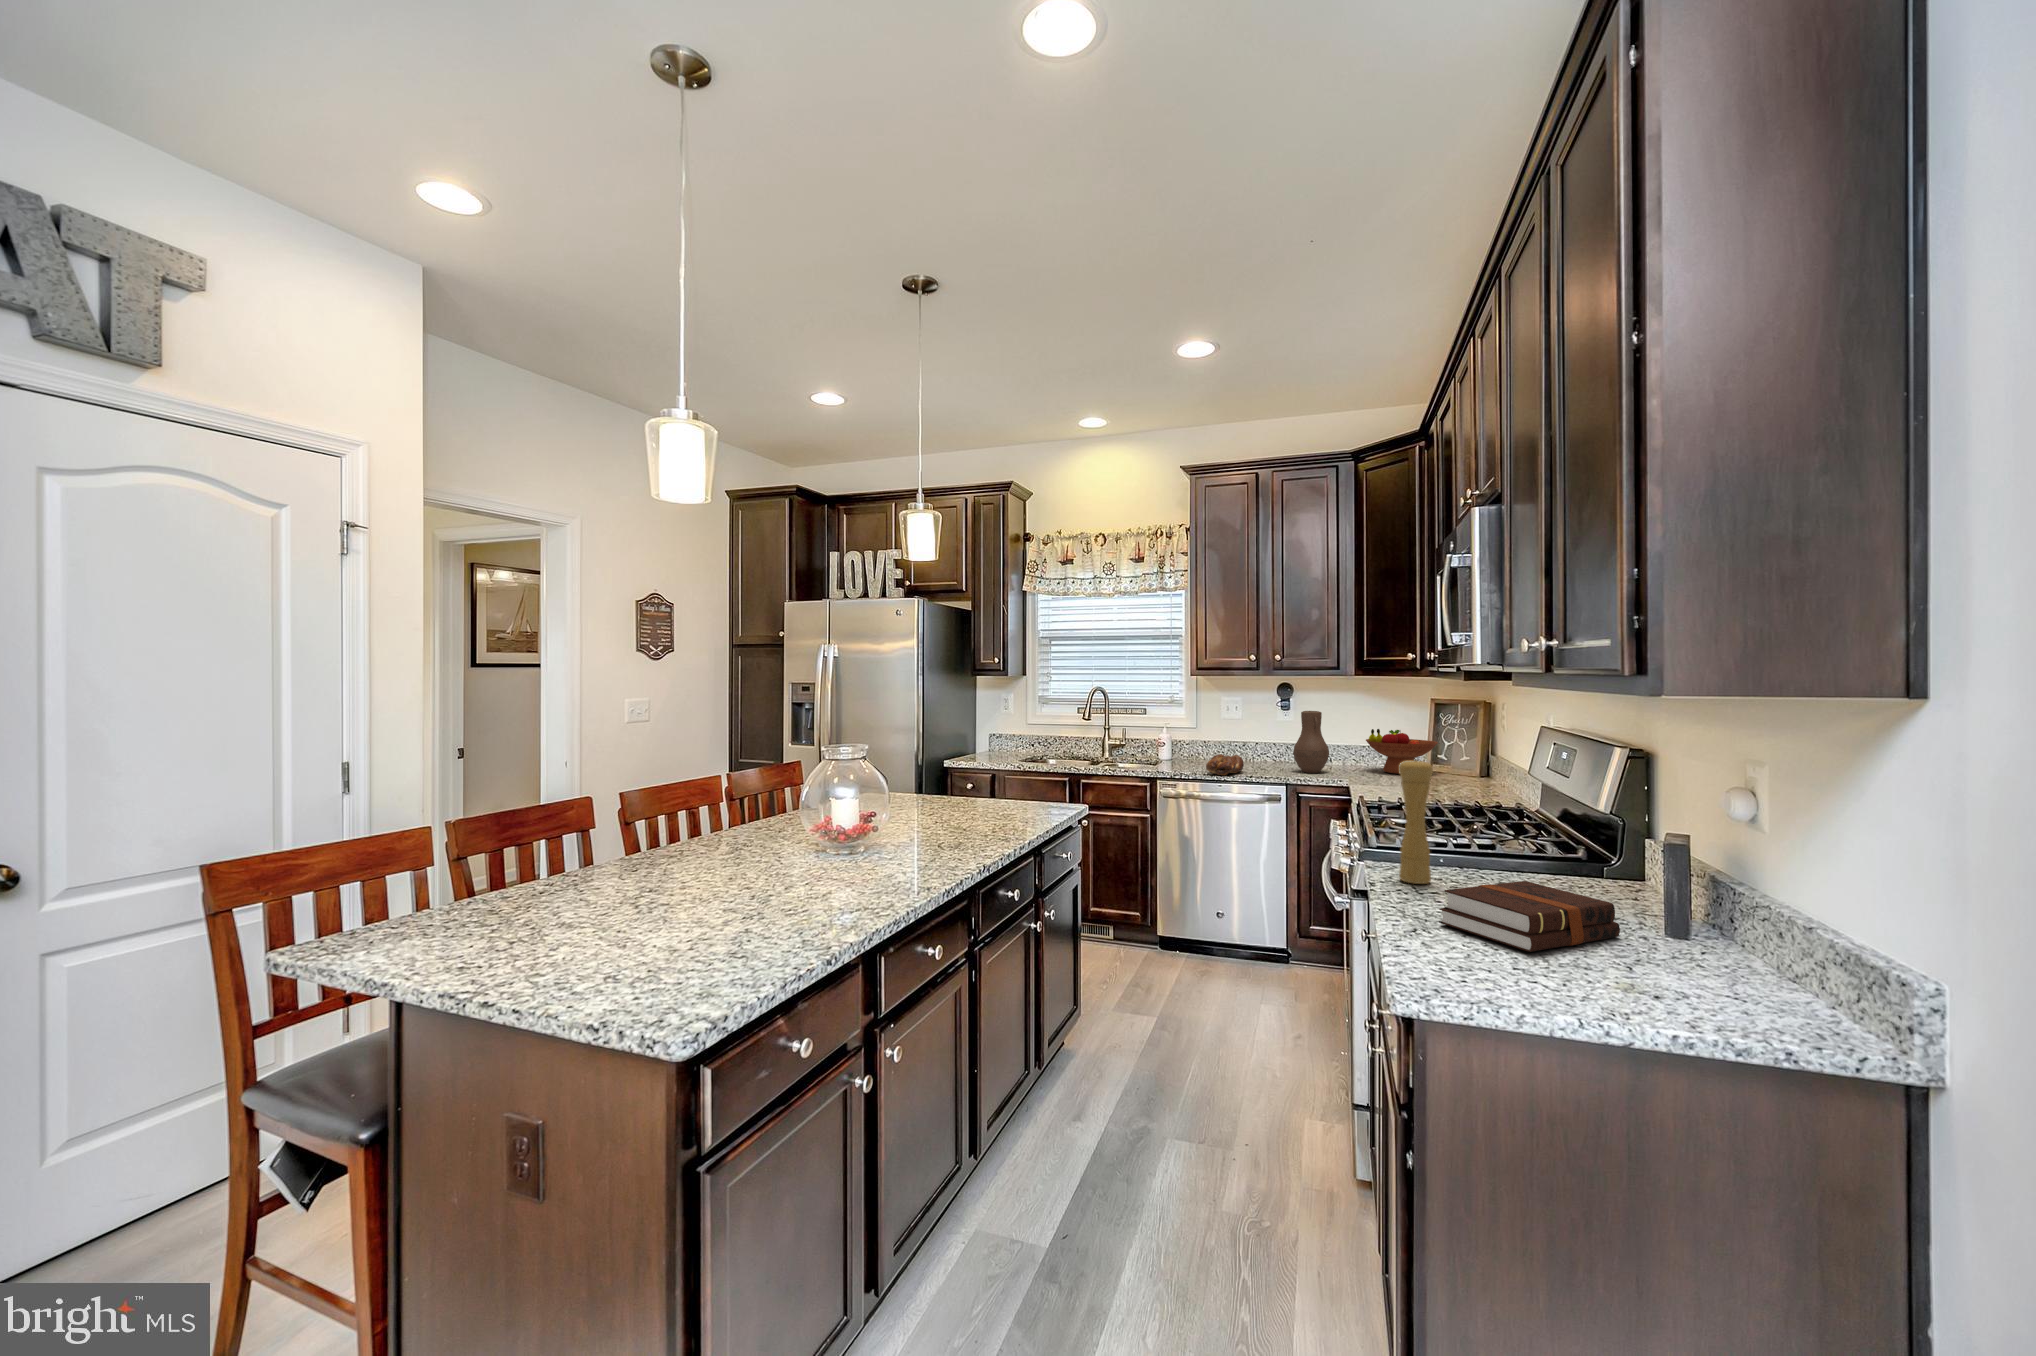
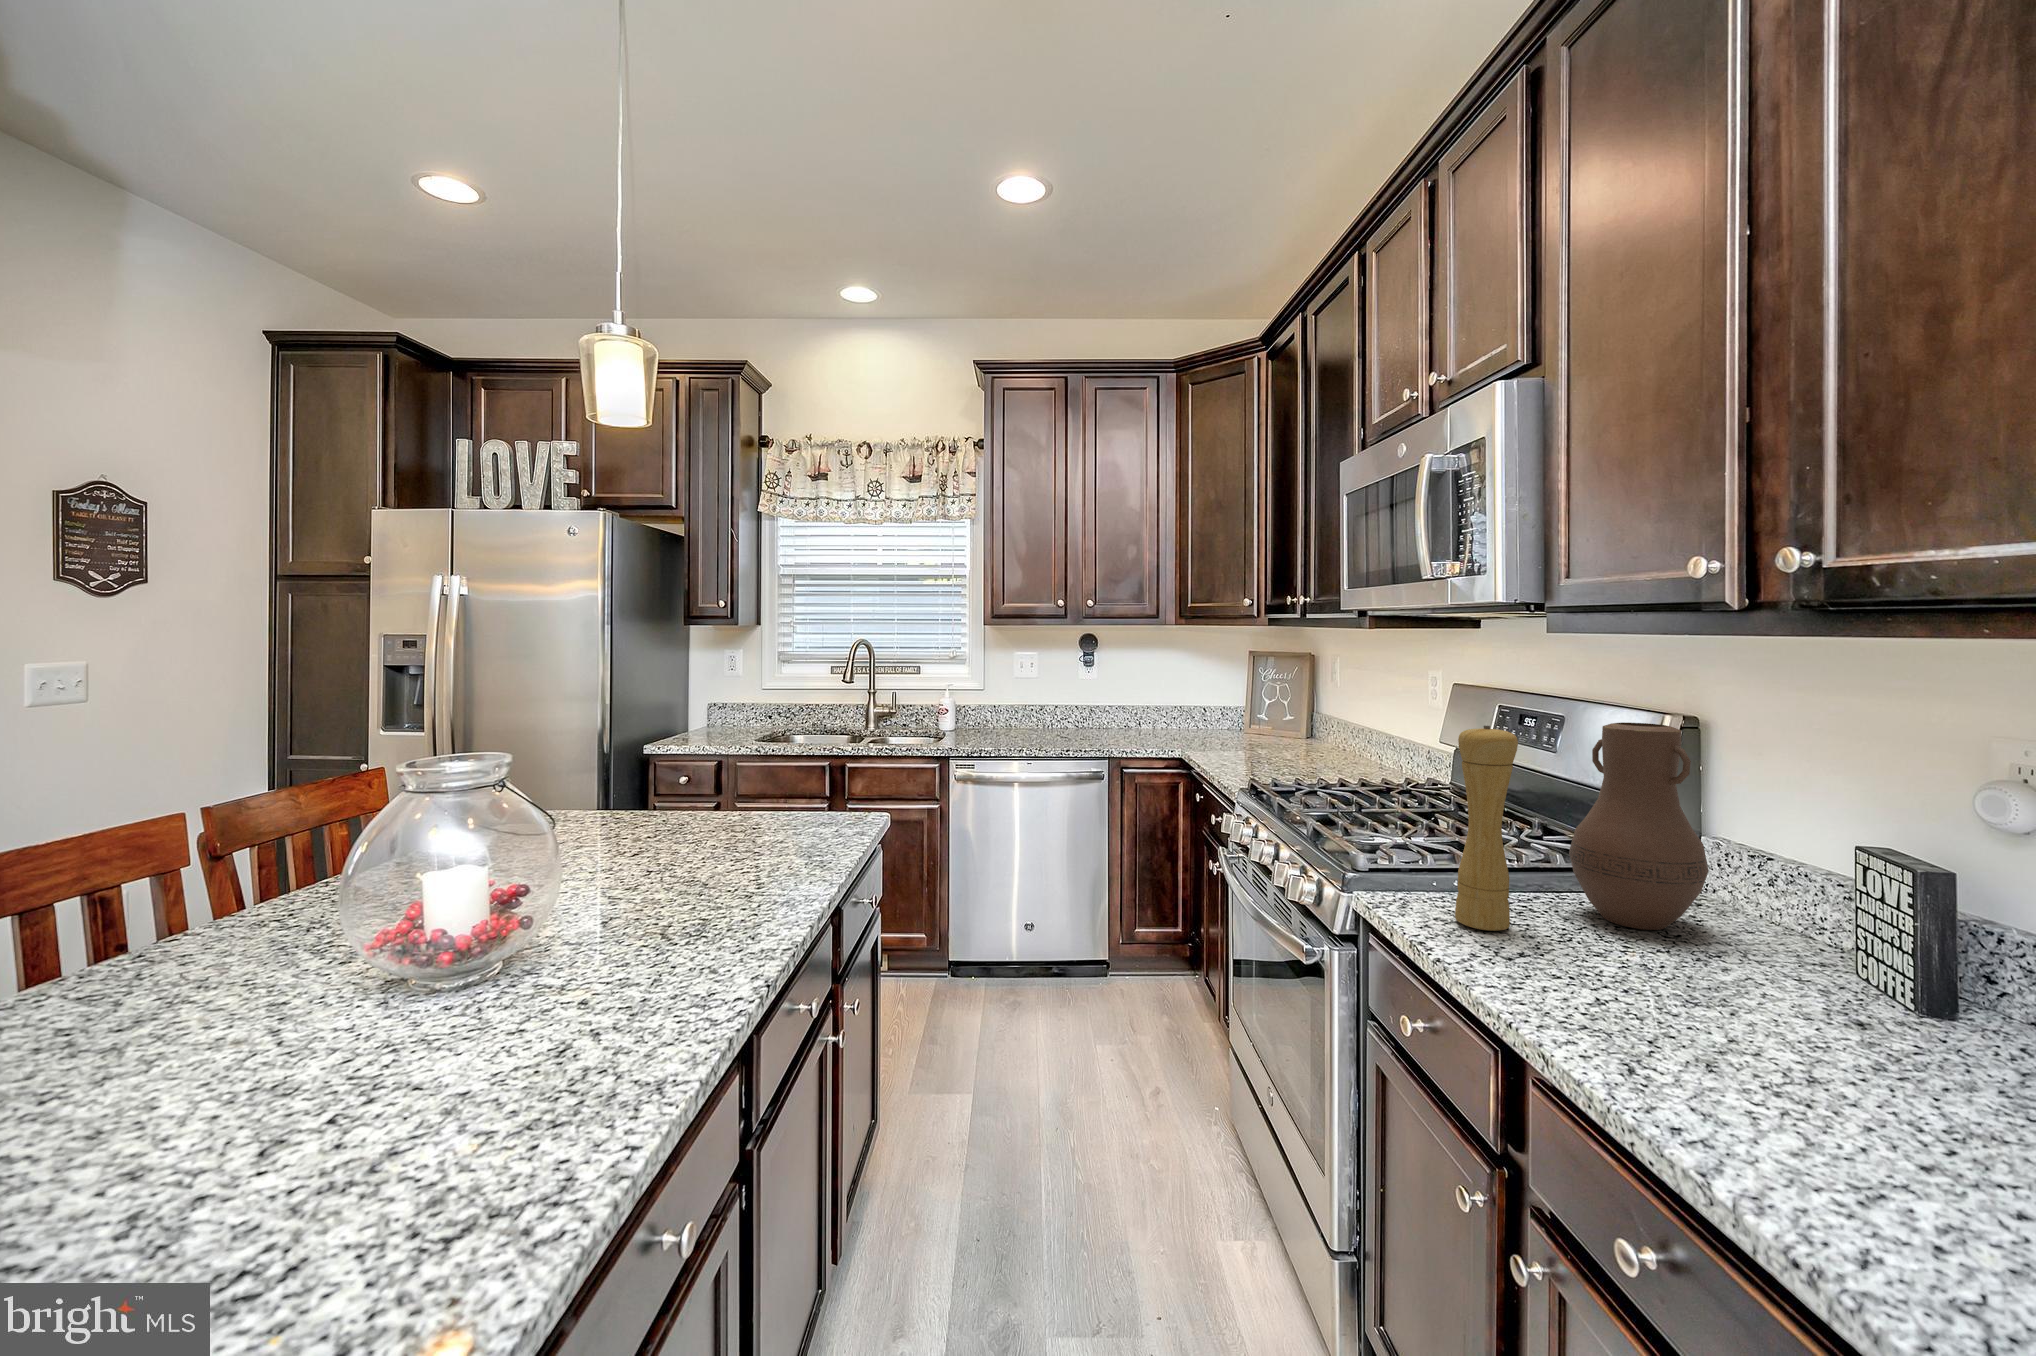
vase: present [1293,711,1329,773] -> present [1569,723,1709,930]
fruit bowl: present [1366,729,1438,774] -> none [1187,687,1266,739]
bread loaf: present [1206,754,1244,775] -> none [1012,723,1055,750]
hardback book: present [1439,881,1620,952] -> none [1678,929,1964,1117]

